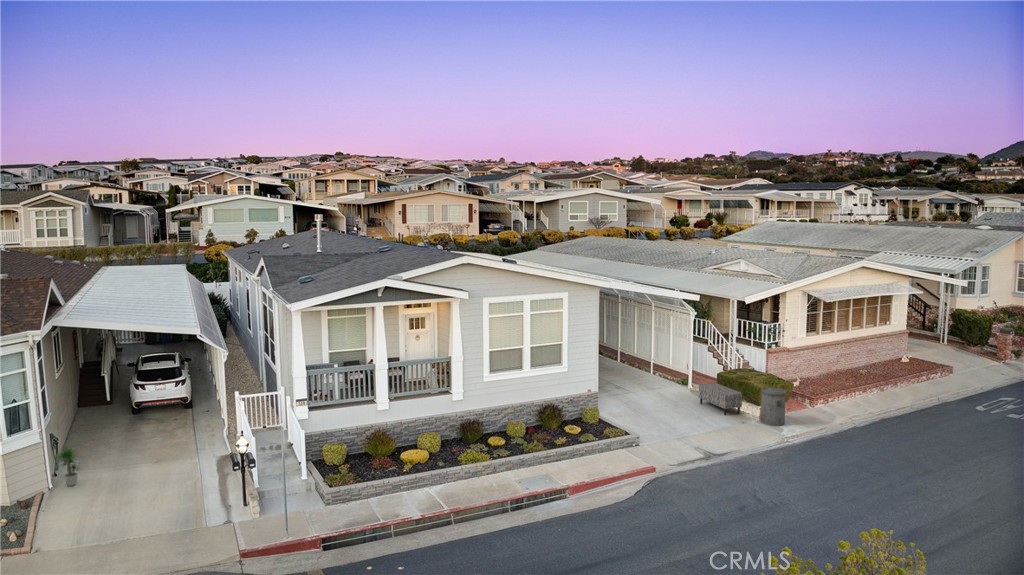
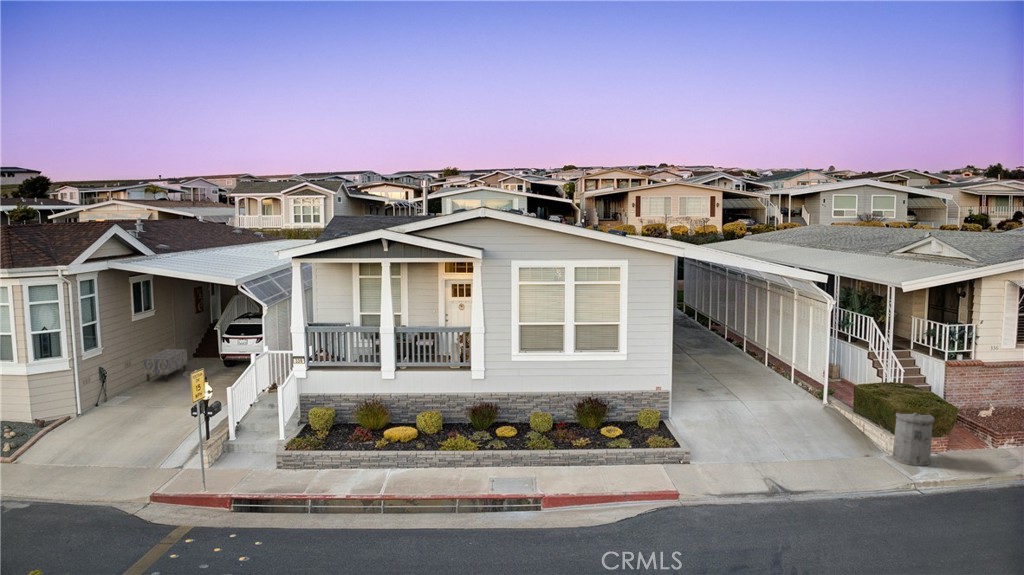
bench: present [699,383,742,415] -> present [144,349,187,381]
potted plant: present [56,446,77,486] -> none [84,375,112,414]

